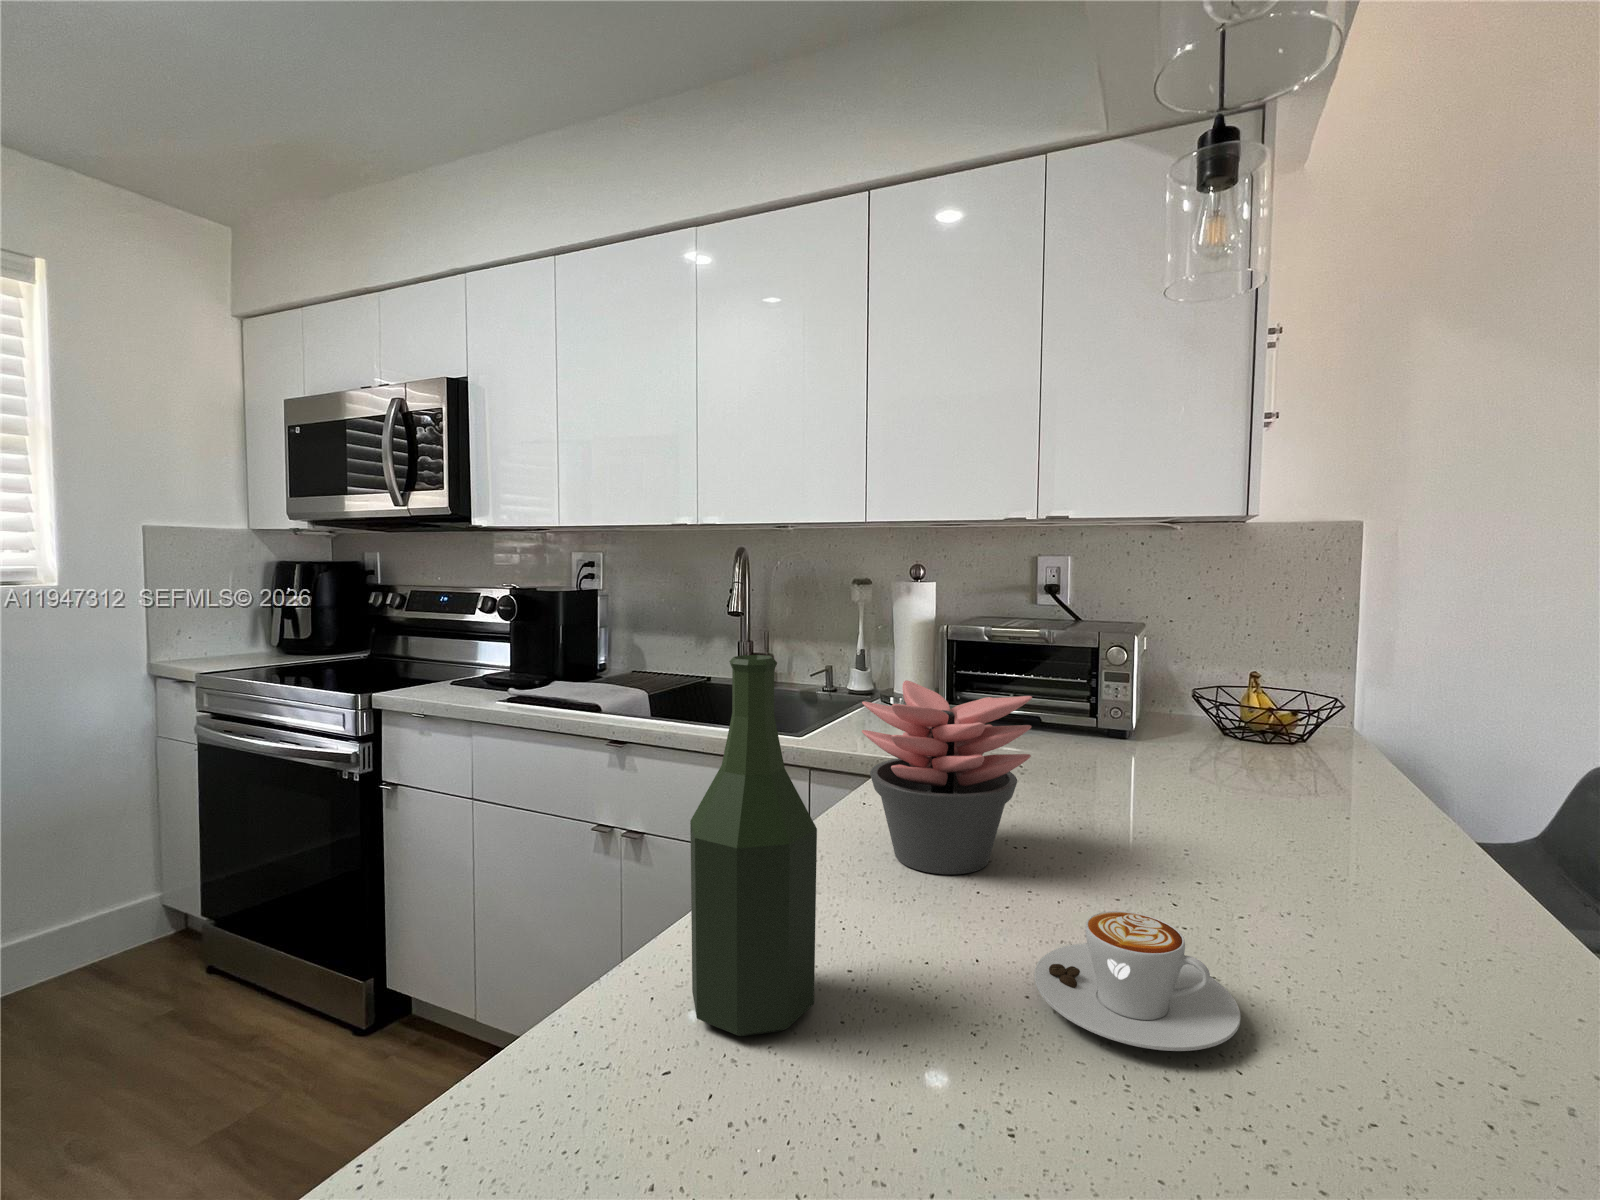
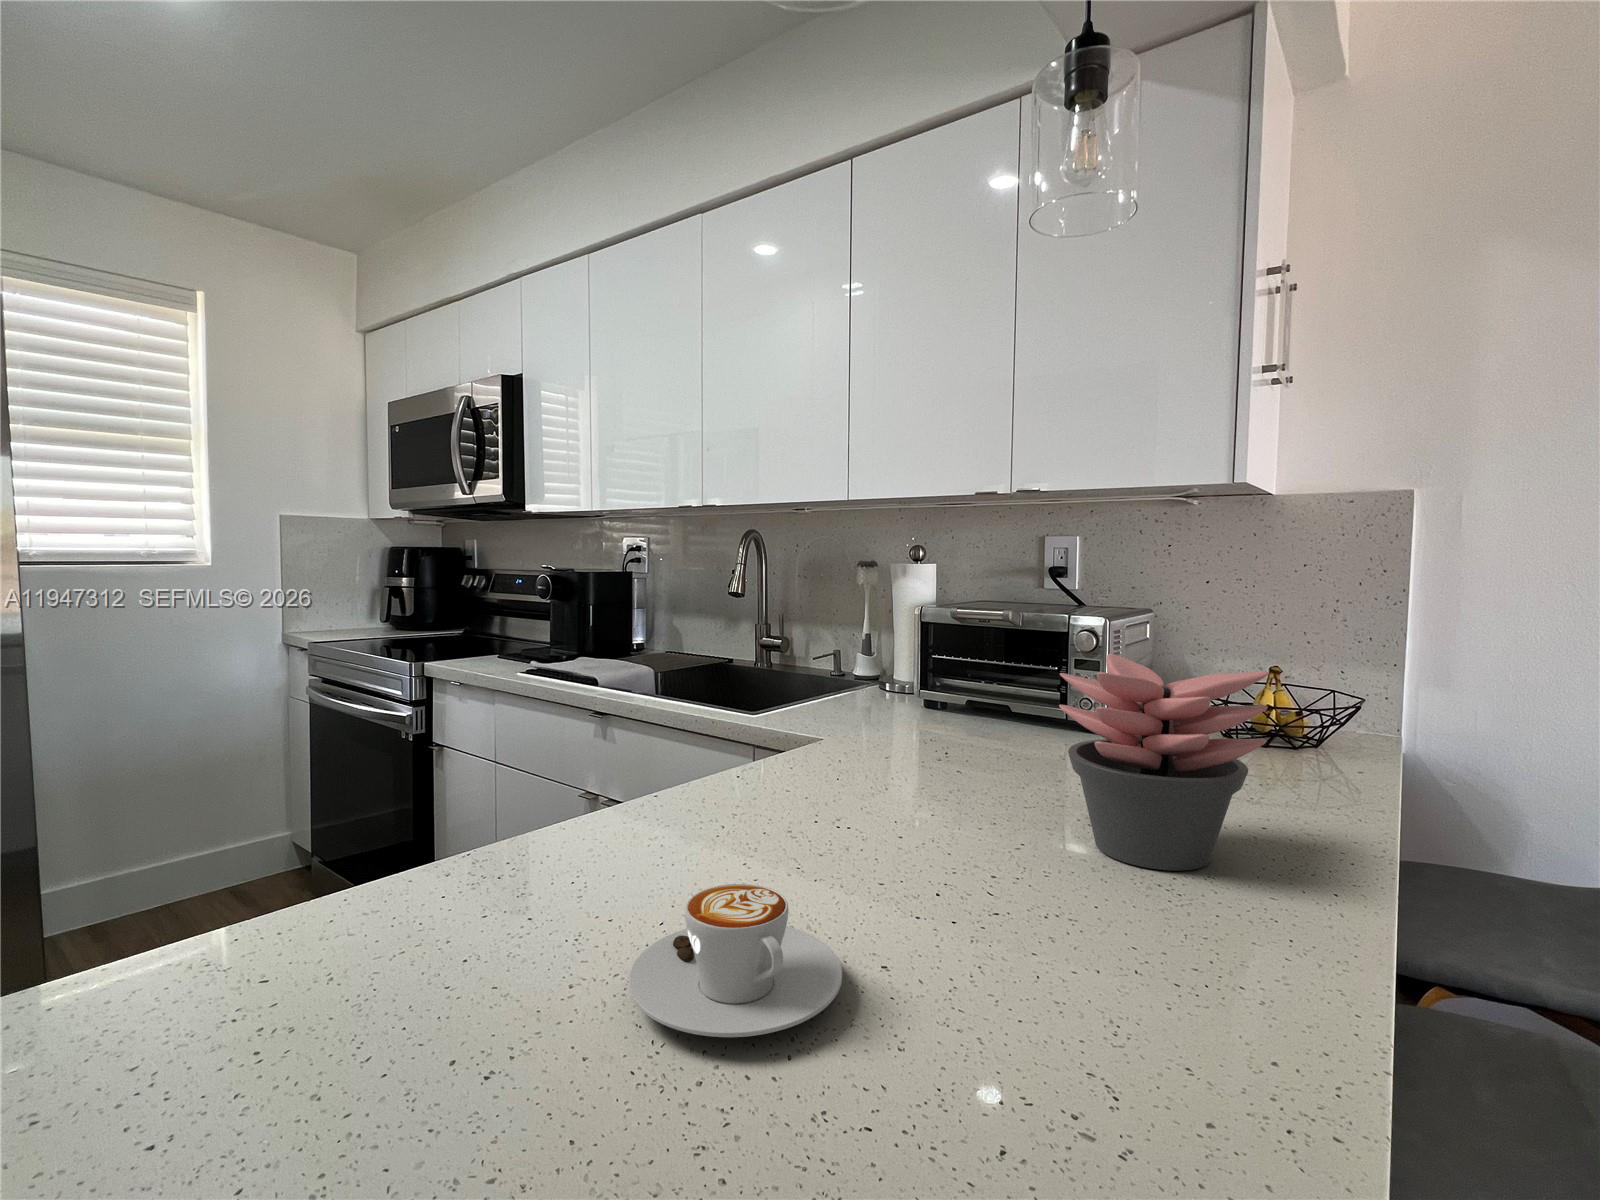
bottle: present [690,655,817,1036] -> none [293,589,441,965]
succulent plant: present [862,680,1032,874] -> present [1059,654,1269,871]

